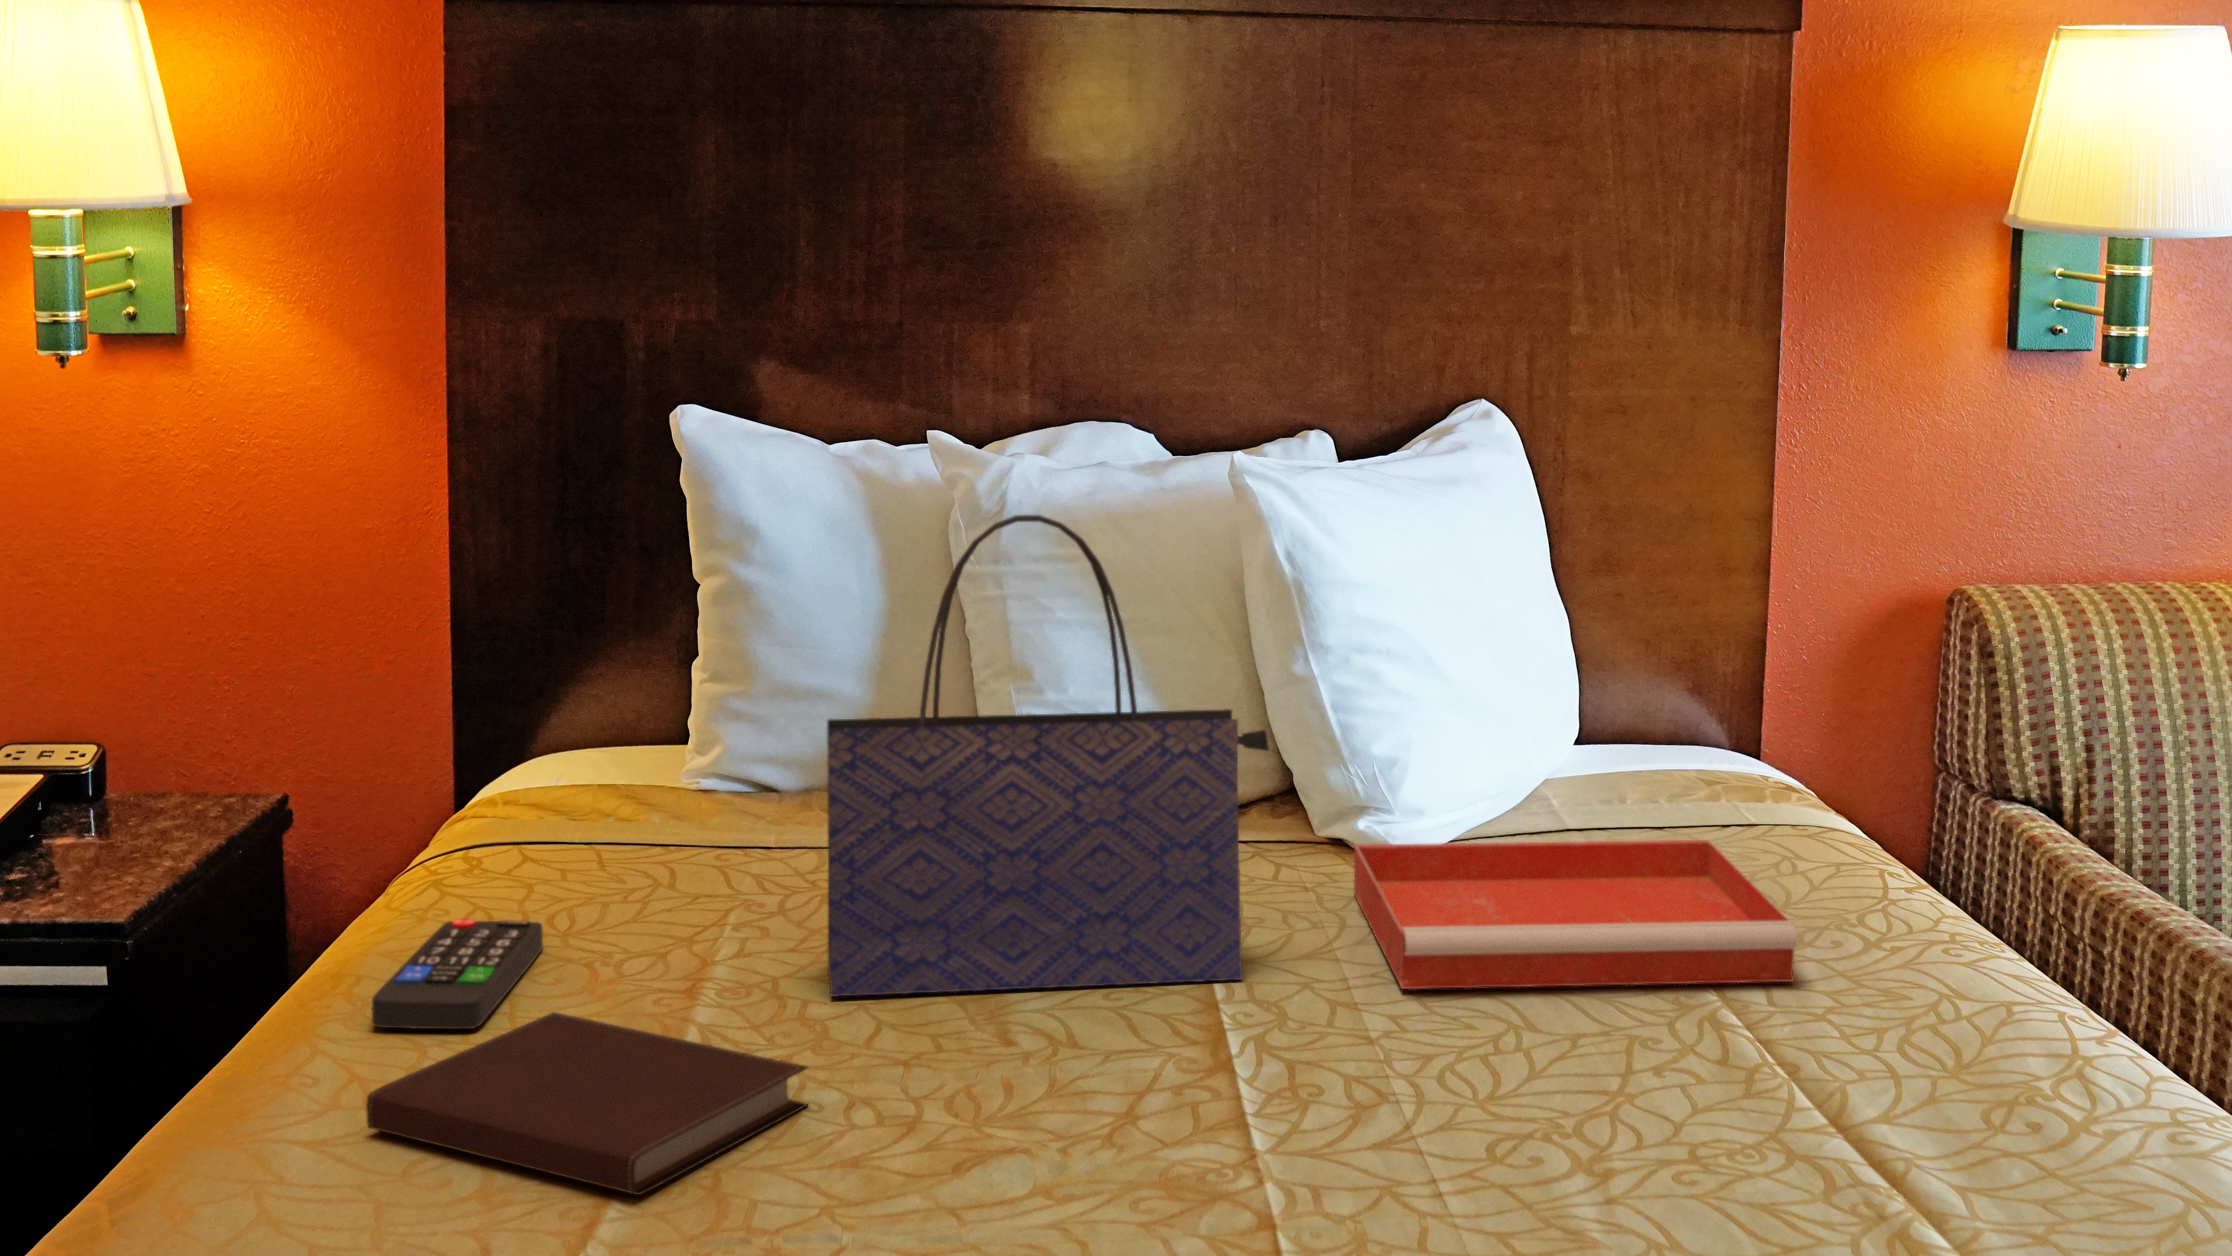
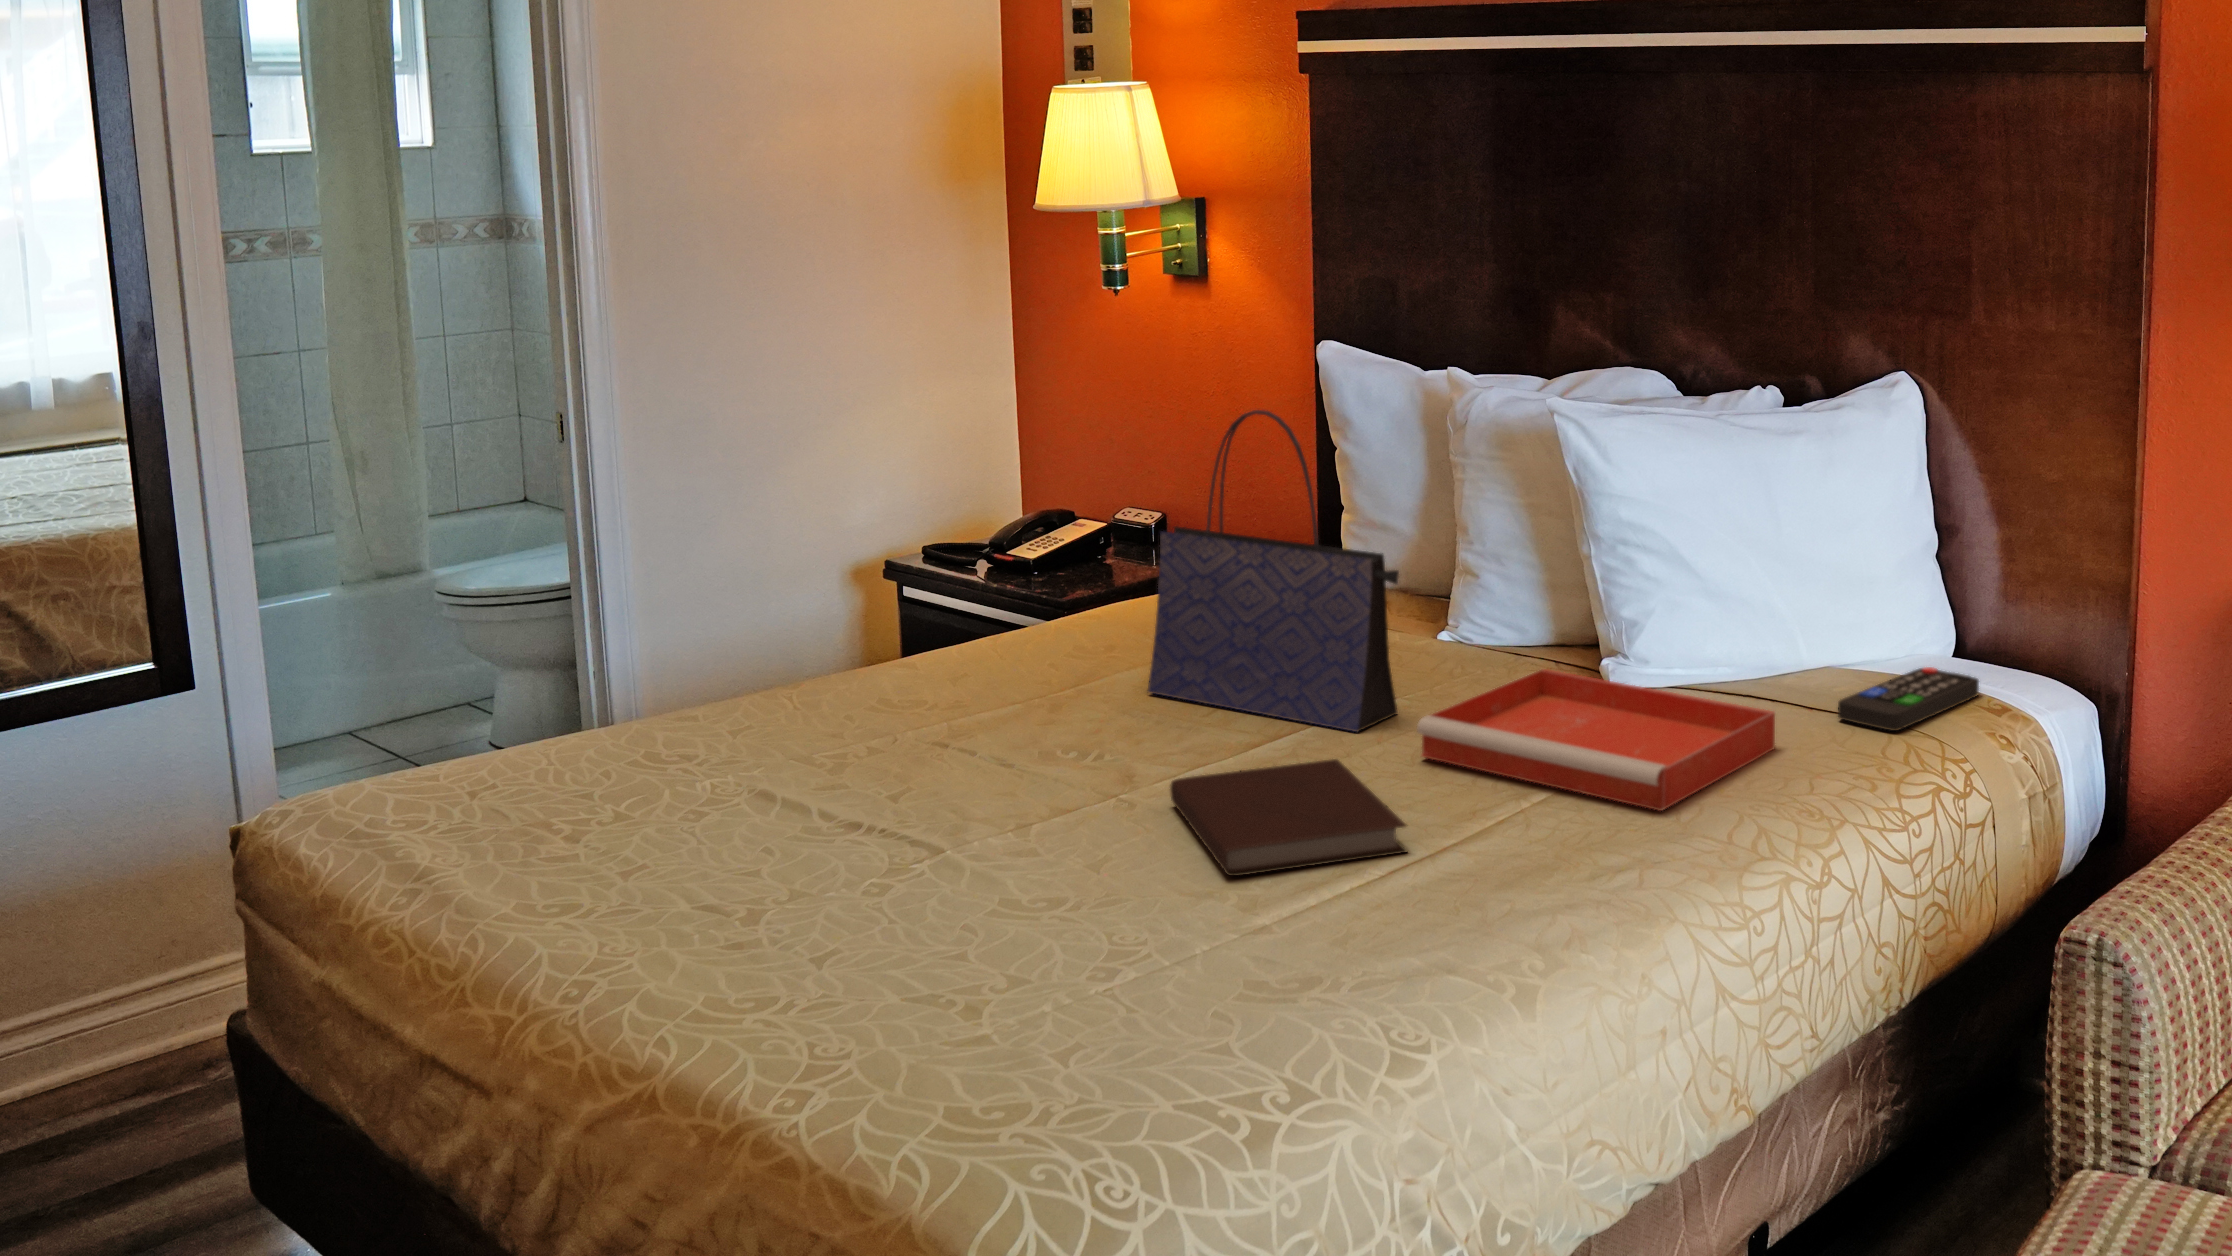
remote control: present [372,918,543,1029] -> present [1838,667,1979,731]
notebook: present [366,1012,808,1195] -> present [1170,759,1408,876]

